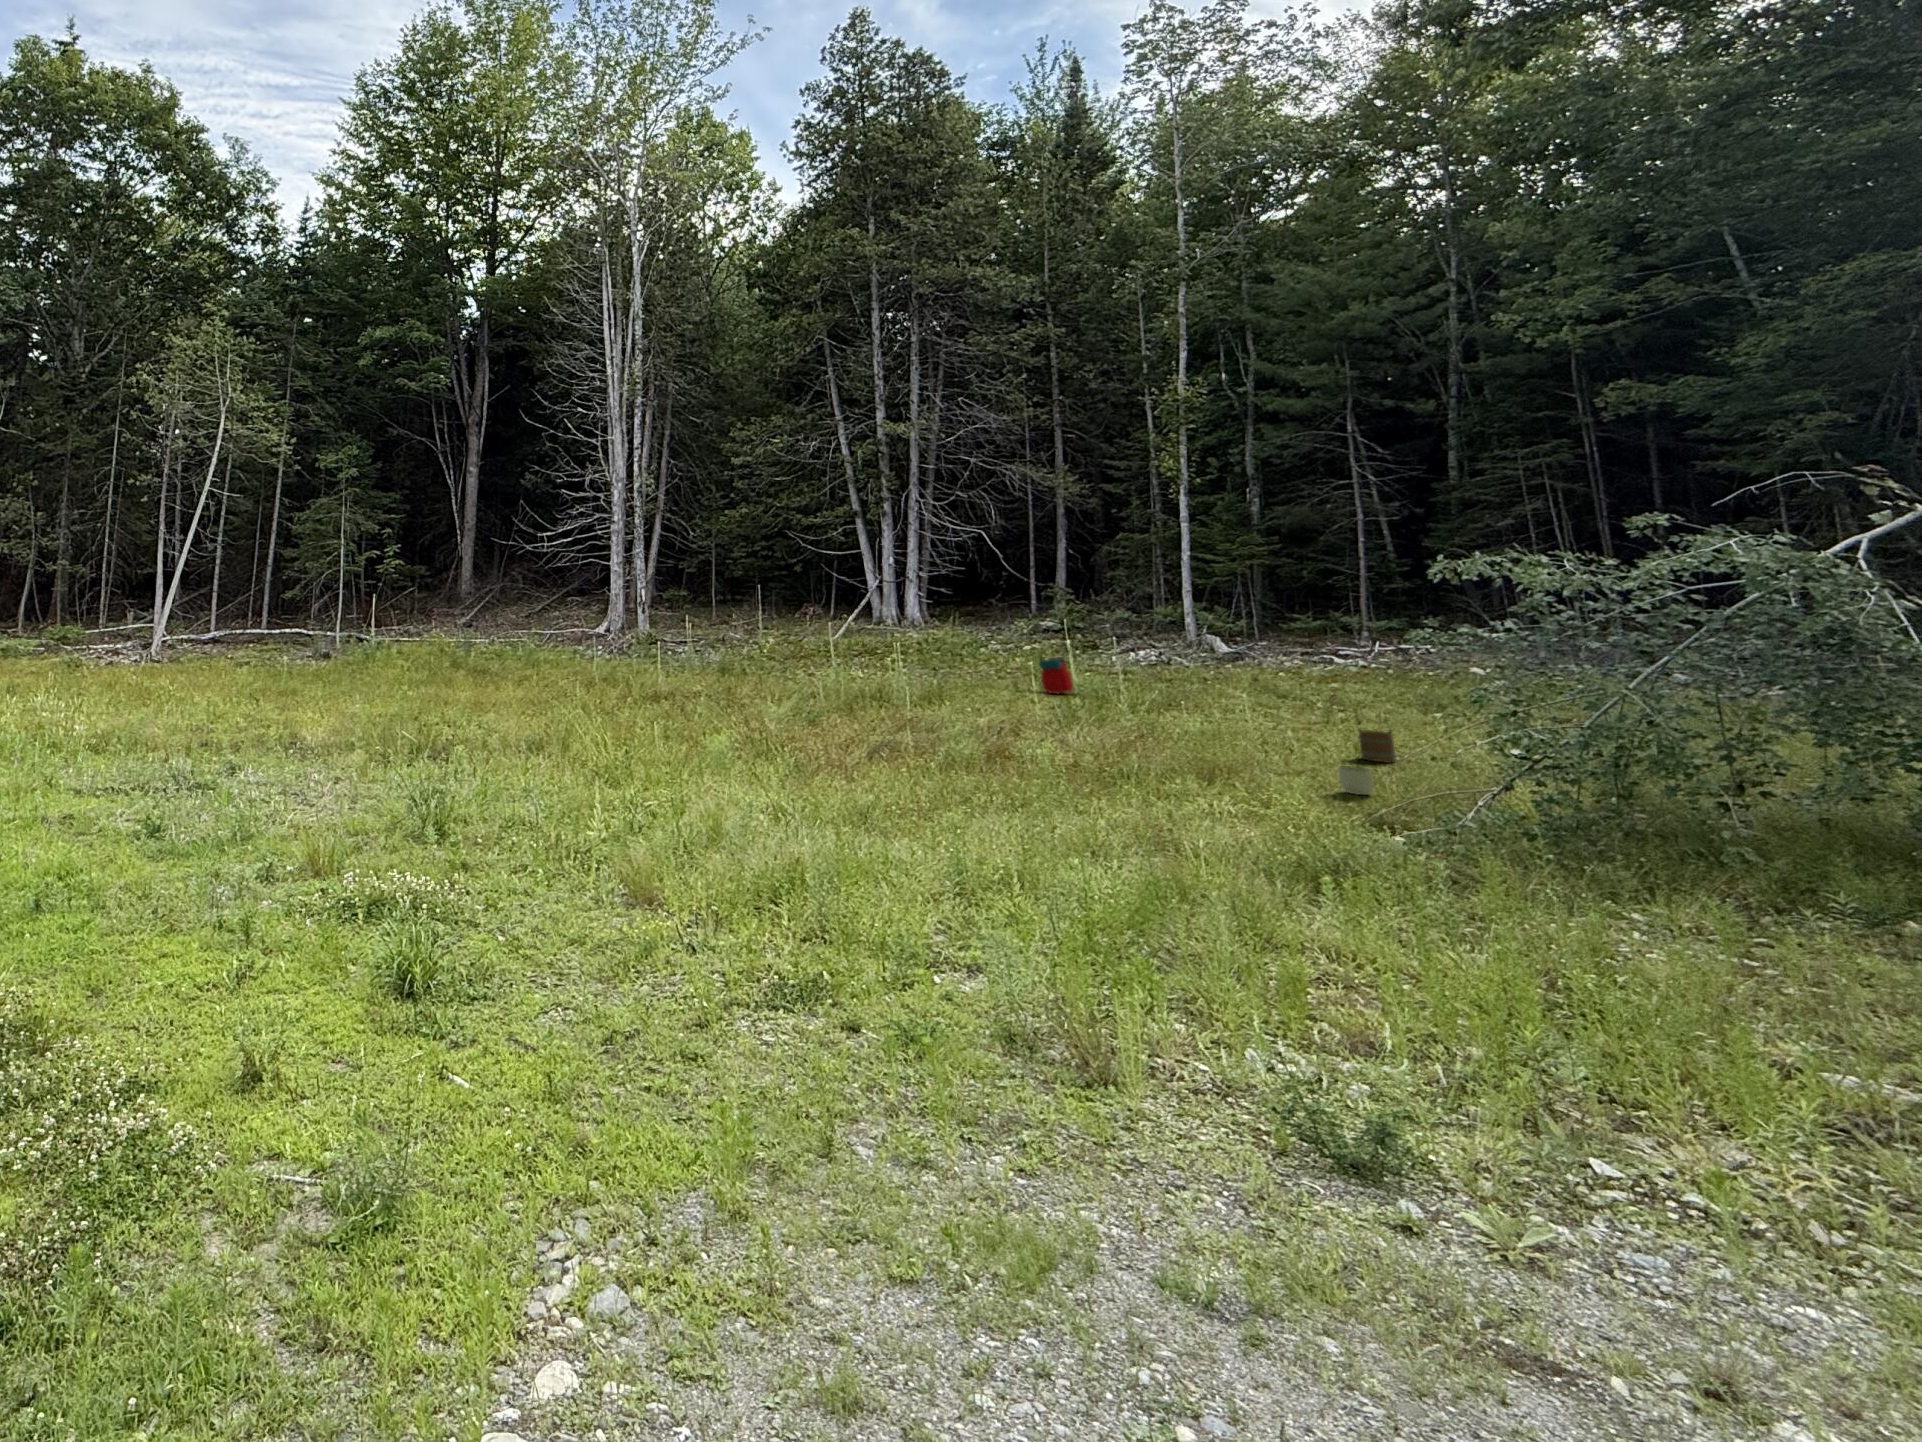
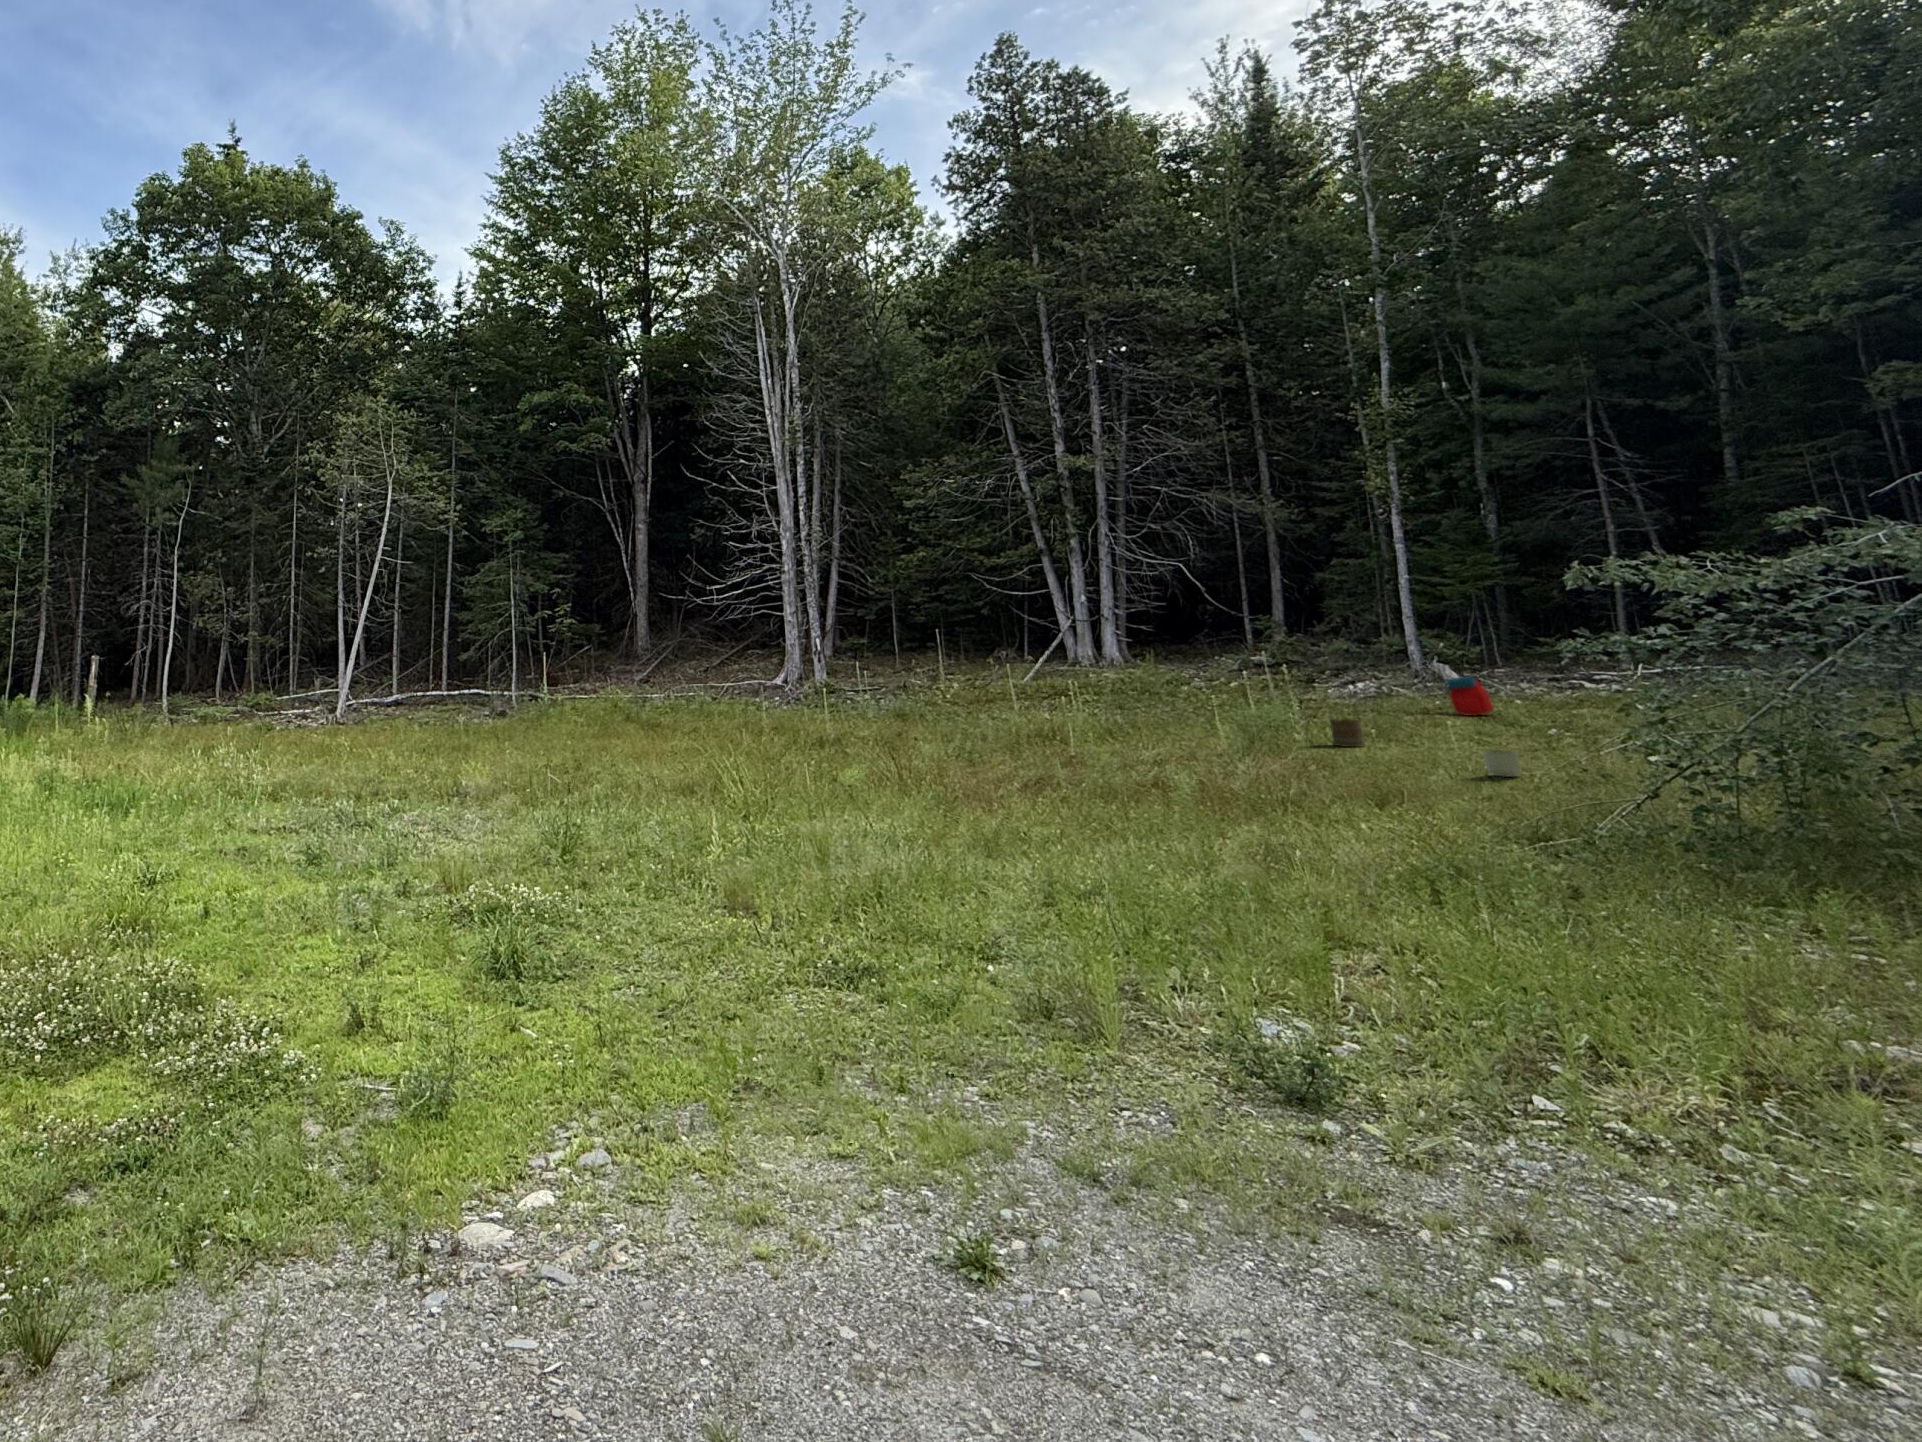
backpack: present [1039,657,1074,694] -> present [1446,675,1494,716]
bucket: present [1358,729,1396,763] -> present [1329,708,1364,747]

